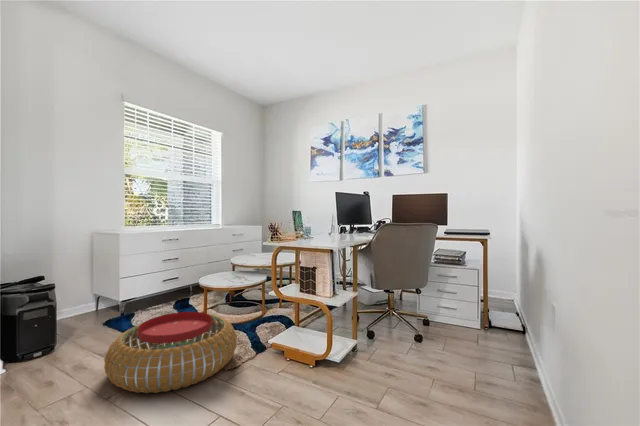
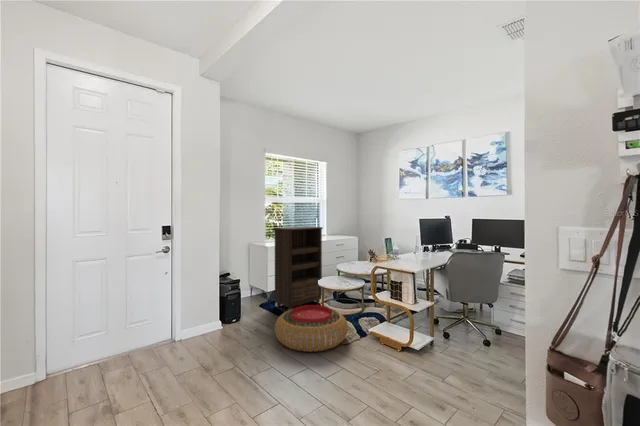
bookshelf: none [129,202,209,326] -> present [273,227,322,310]

